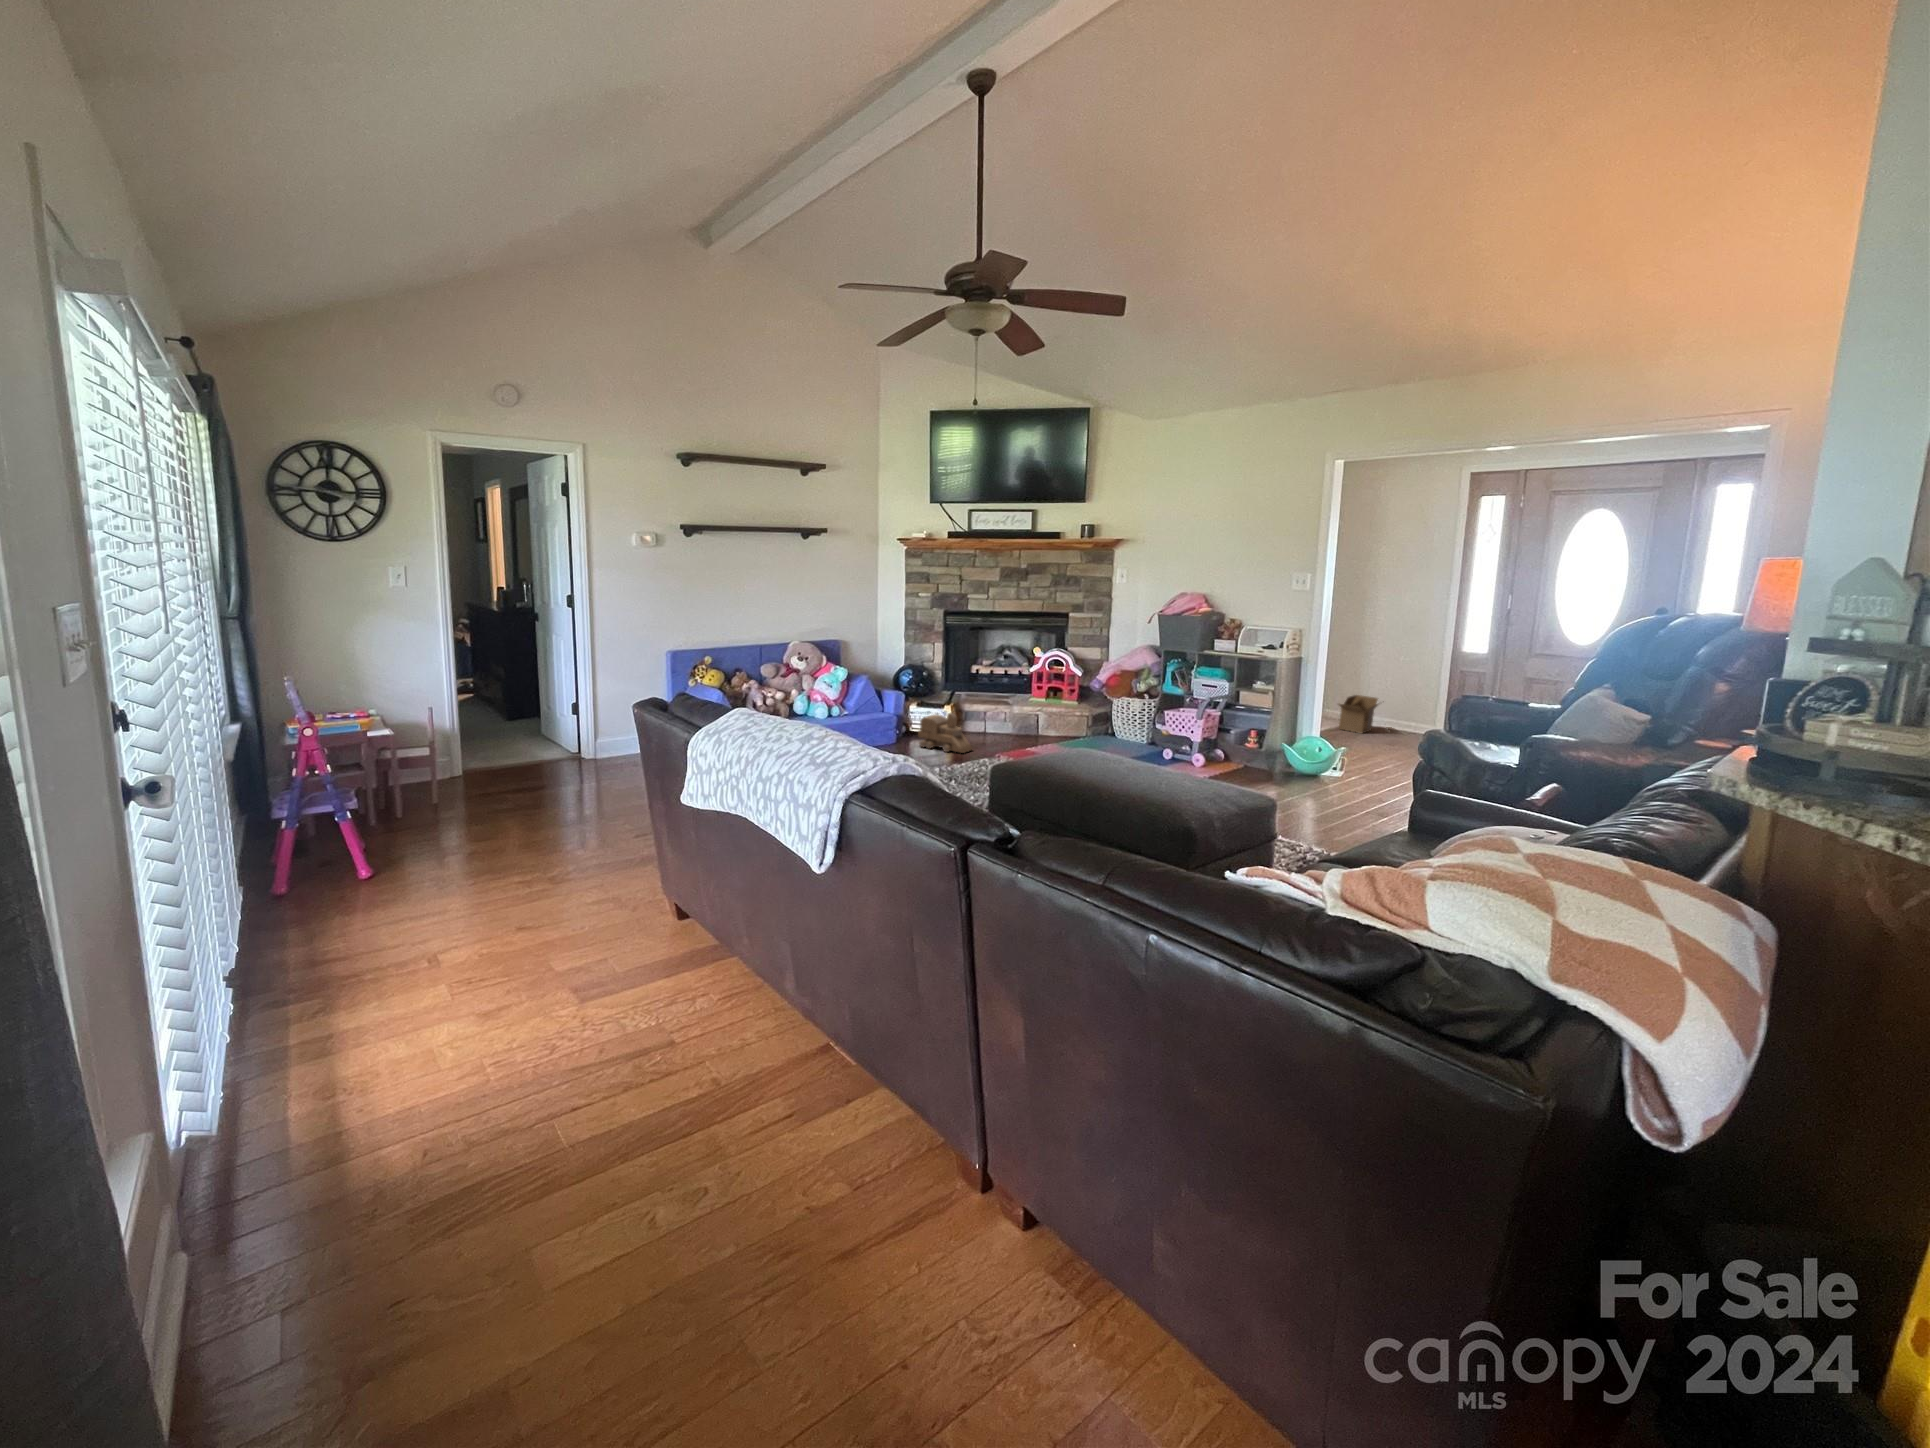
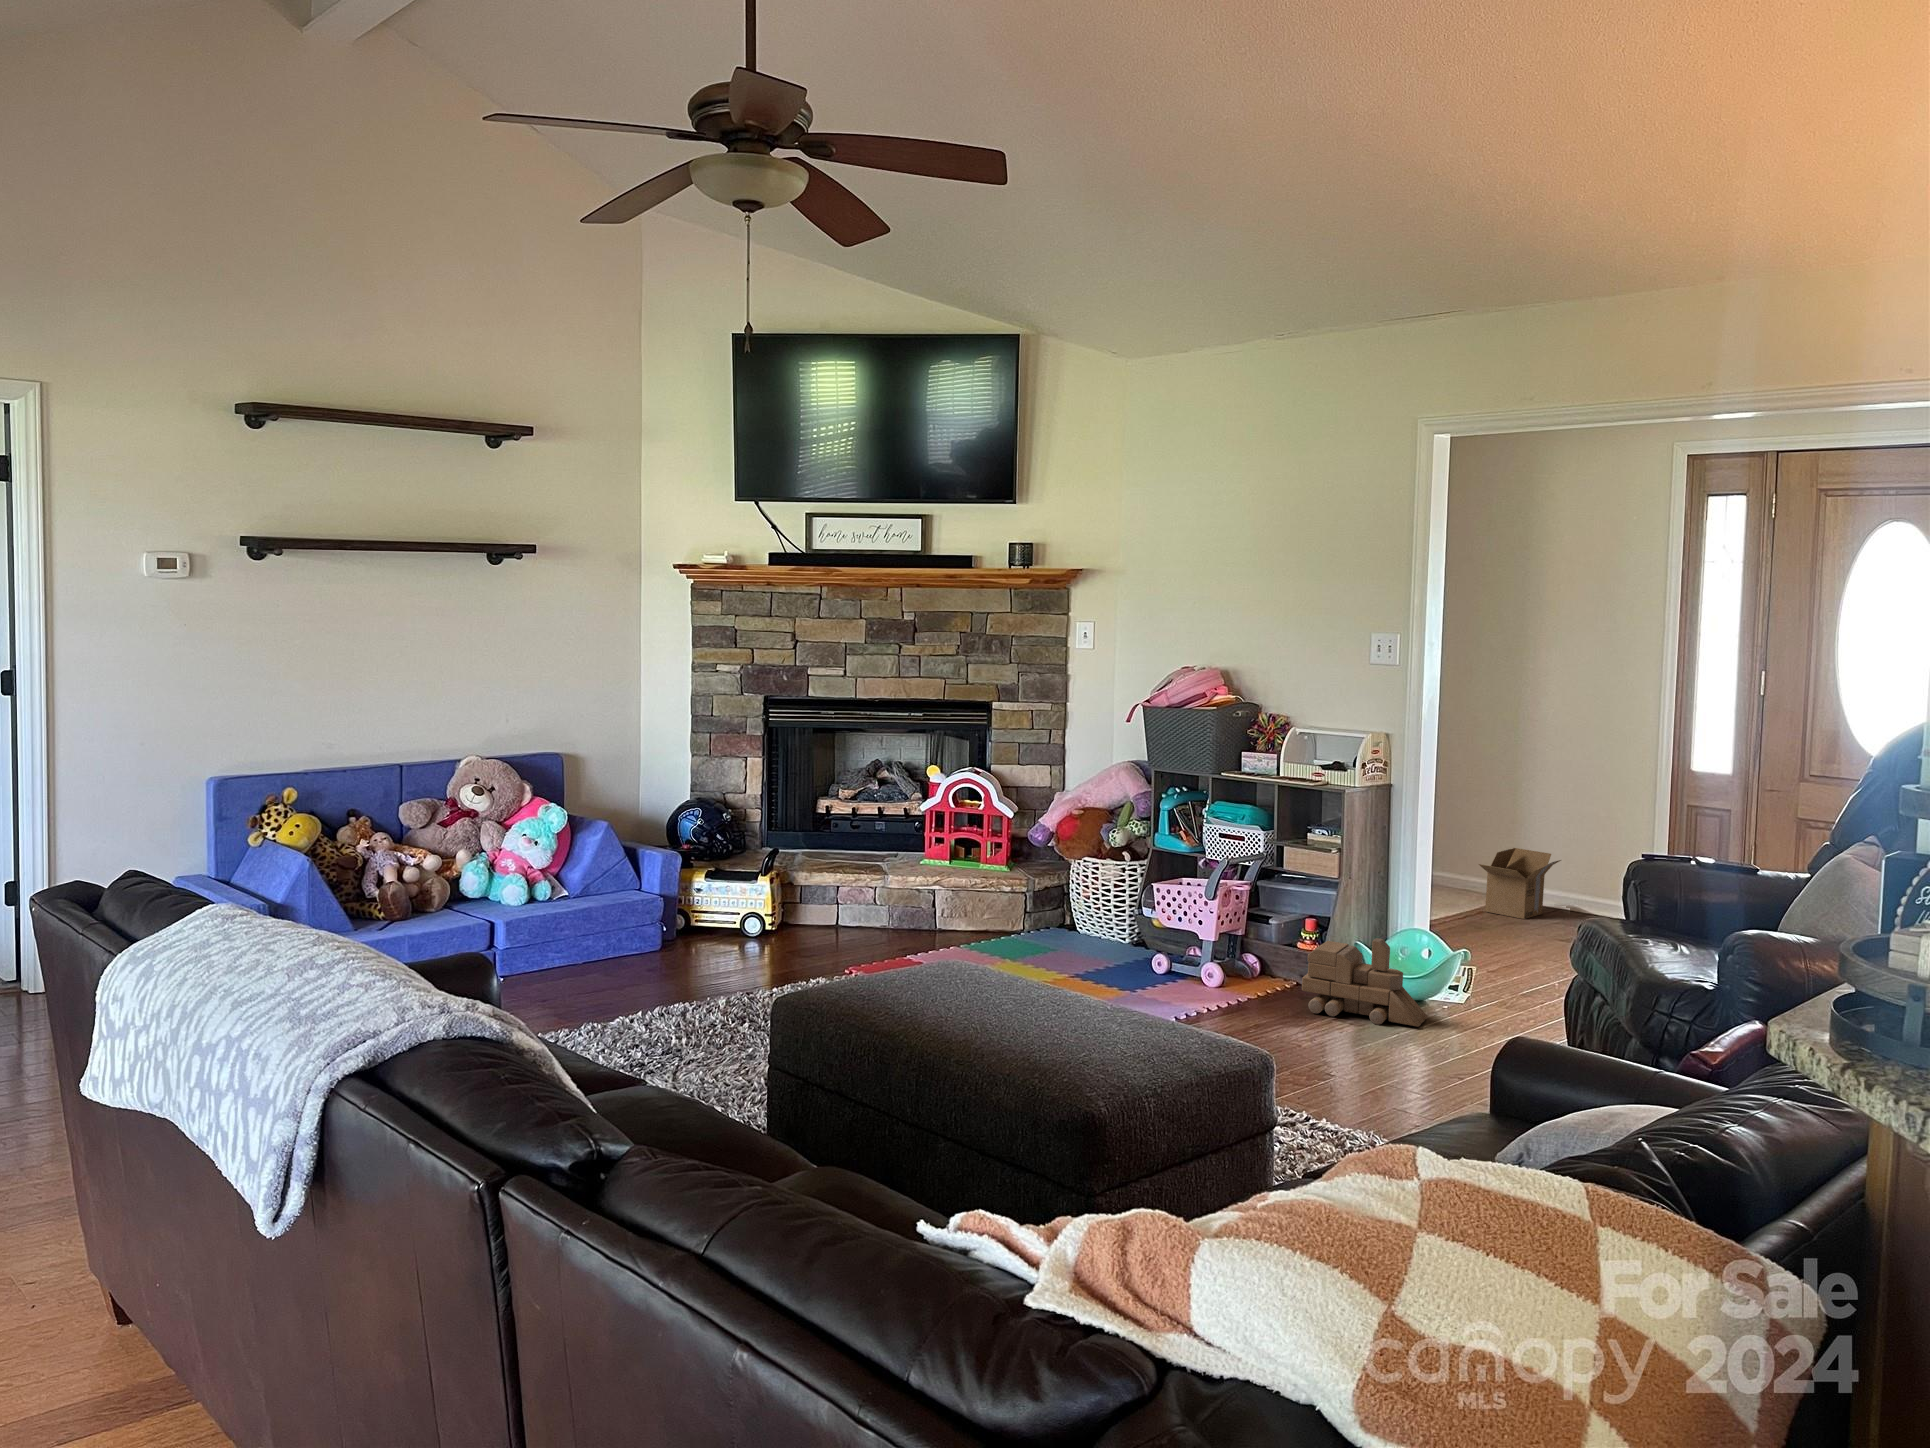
toy train: present [918,713,973,753] -> present [1302,938,1428,1027]

